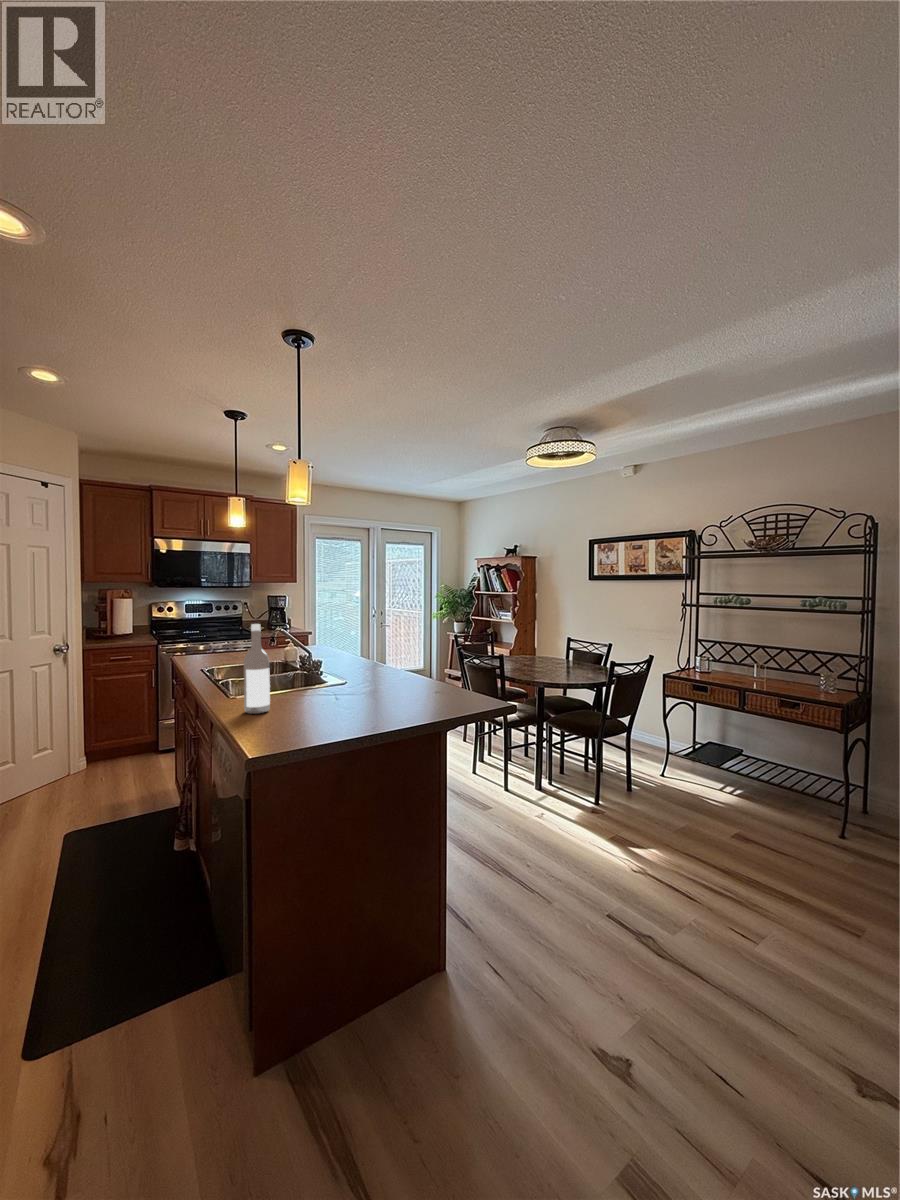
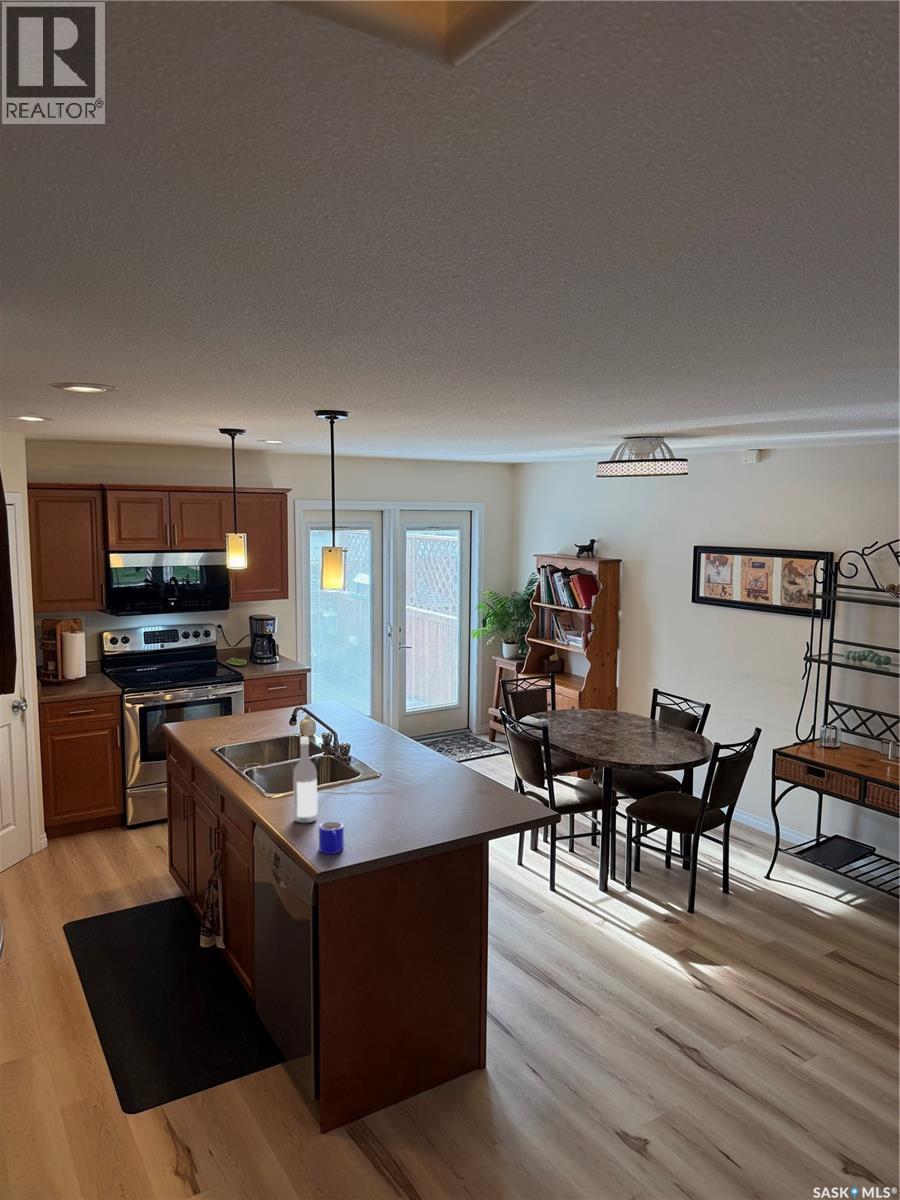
mug: none [257,704,286,738] -> present [319,821,344,854]

